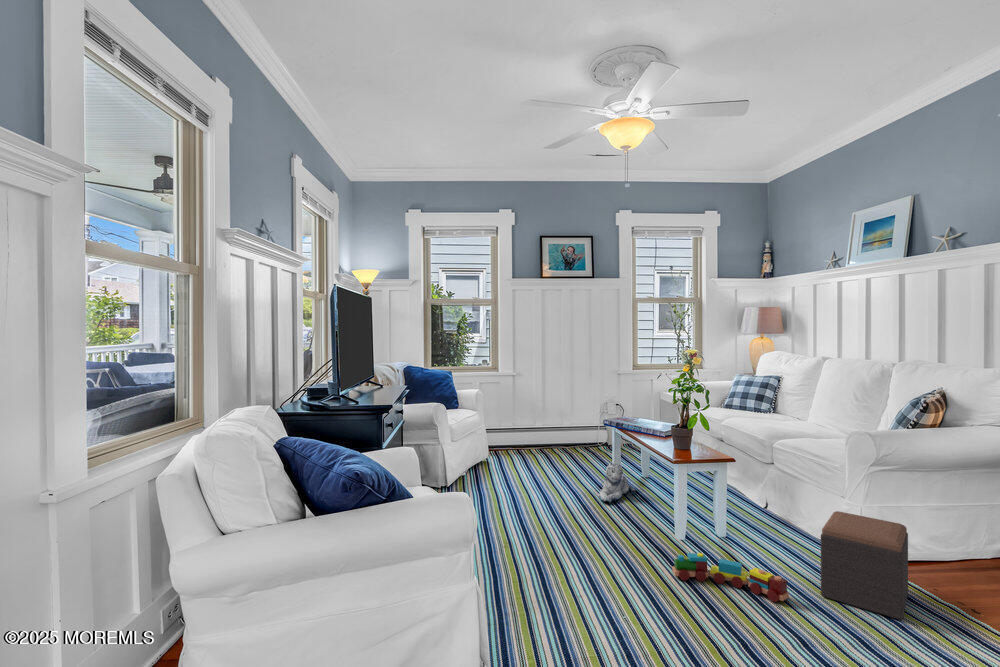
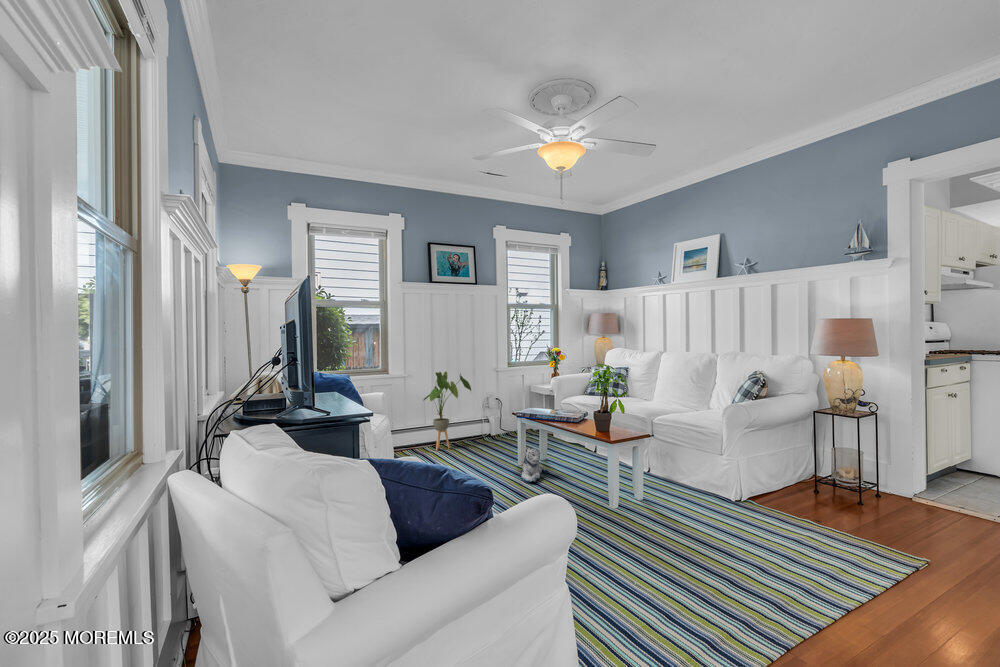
house plant: none [529,372,576,454] -> present [423,372,471,450]
footstool: present [821,511,908,620] -> none [720,461,778,527]
toy train: present [672,553,789,602] -> none [625,506,711,532]

